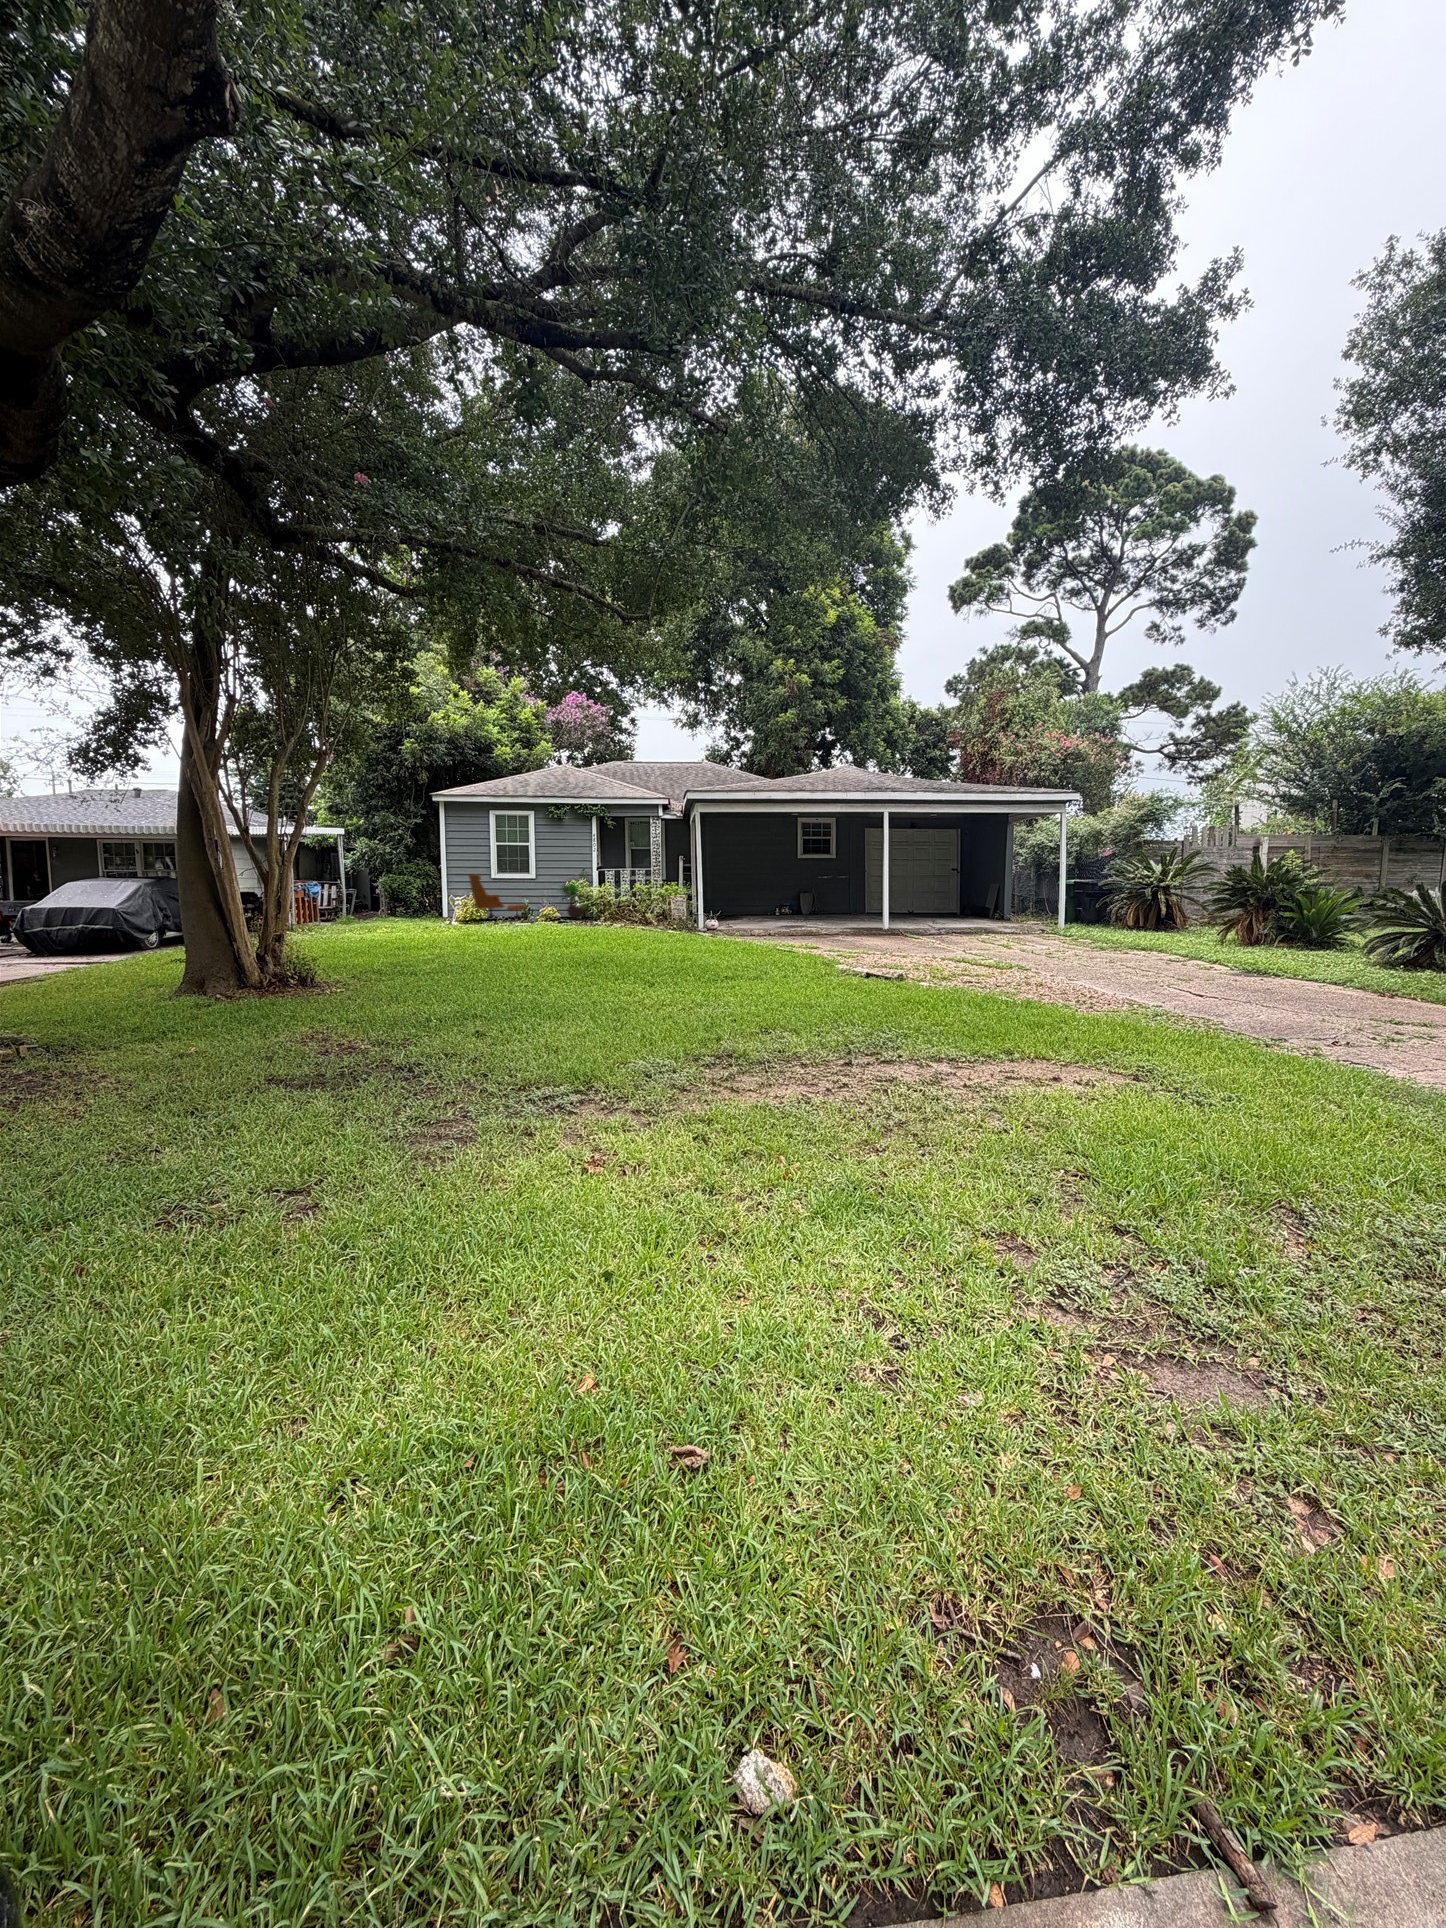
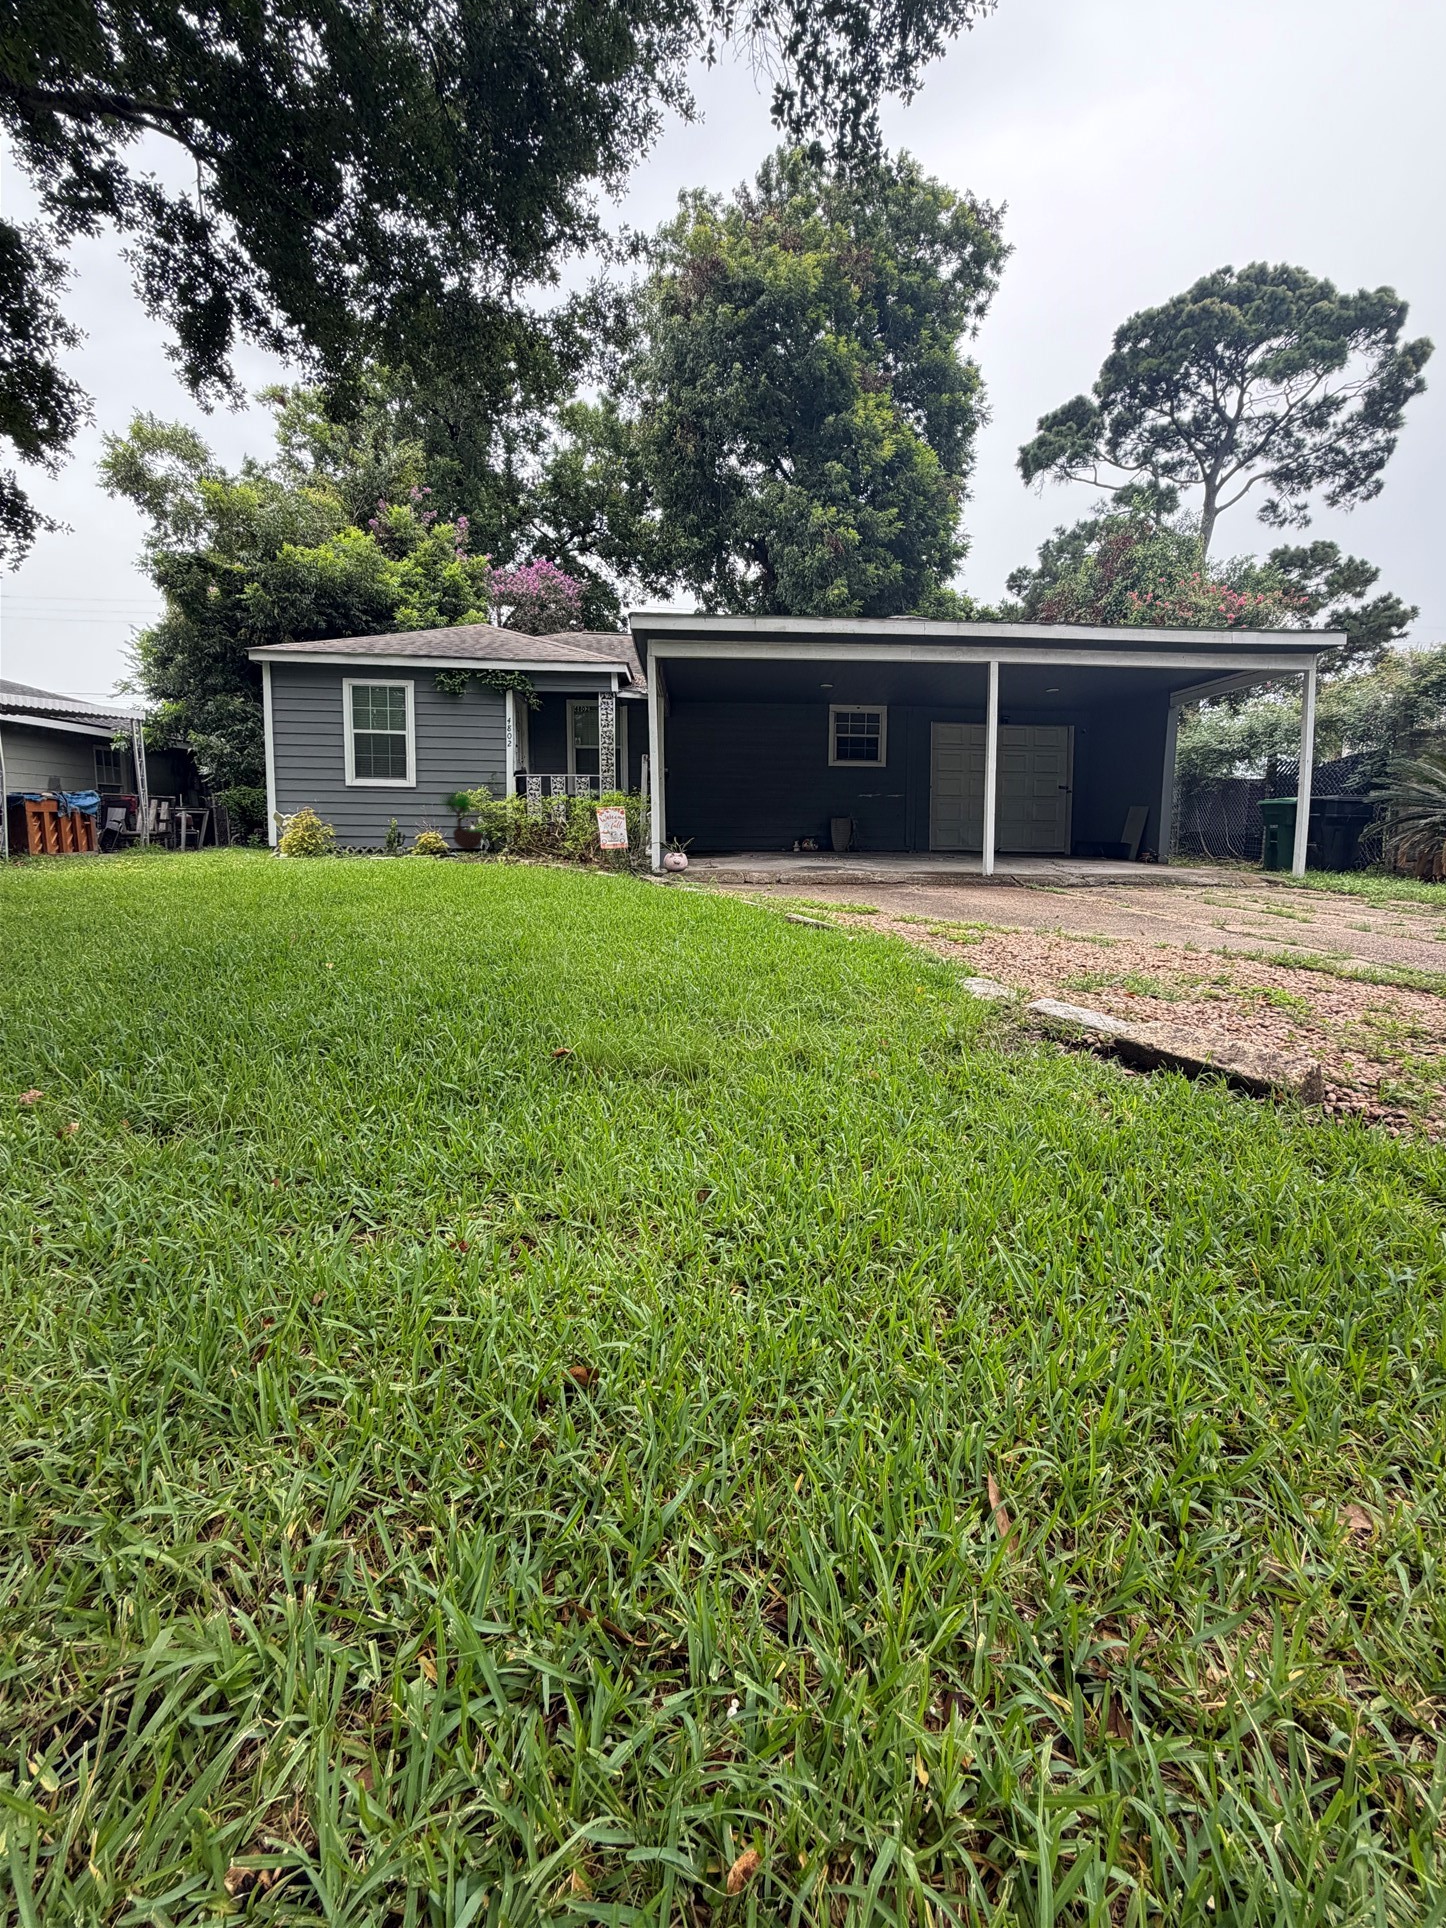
lounge chair: present [469,874,527,919] -> none [295,773,398,848]

